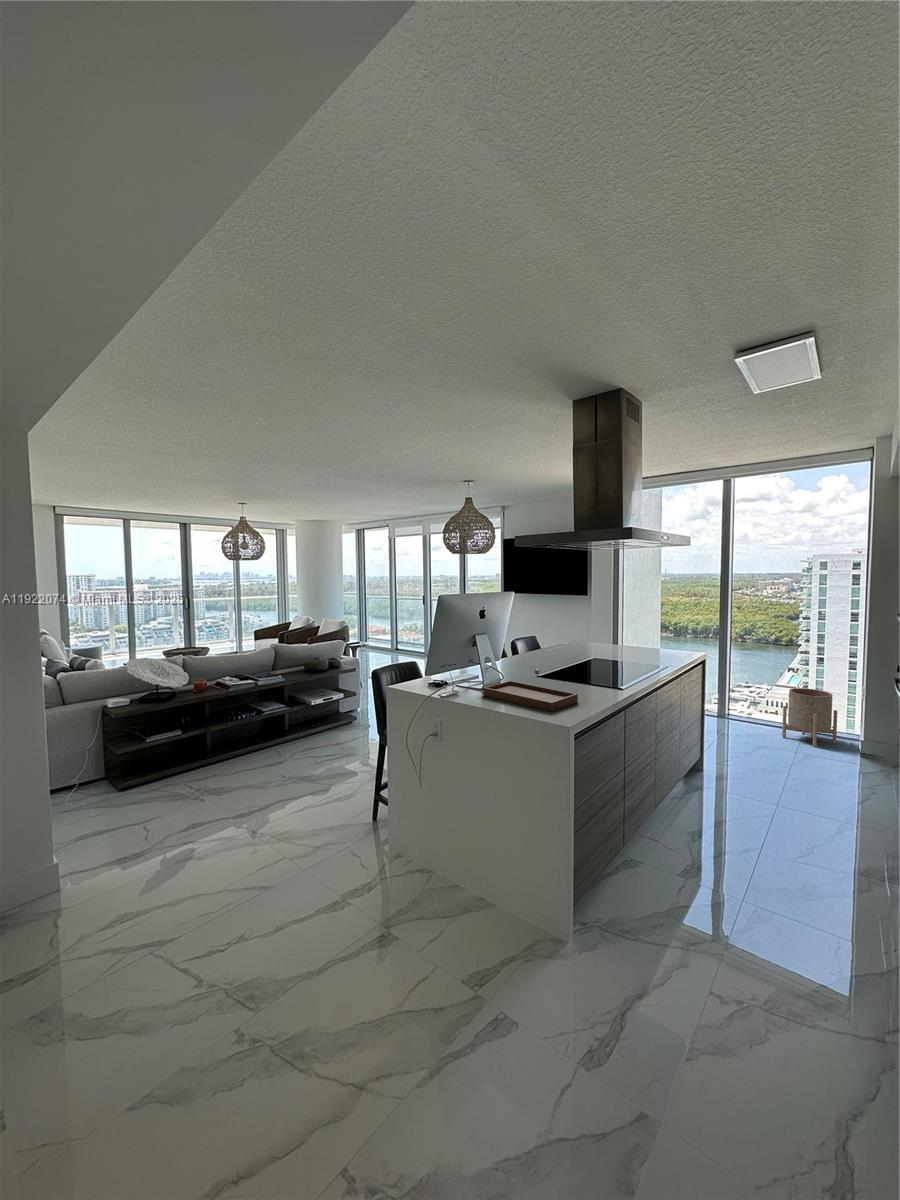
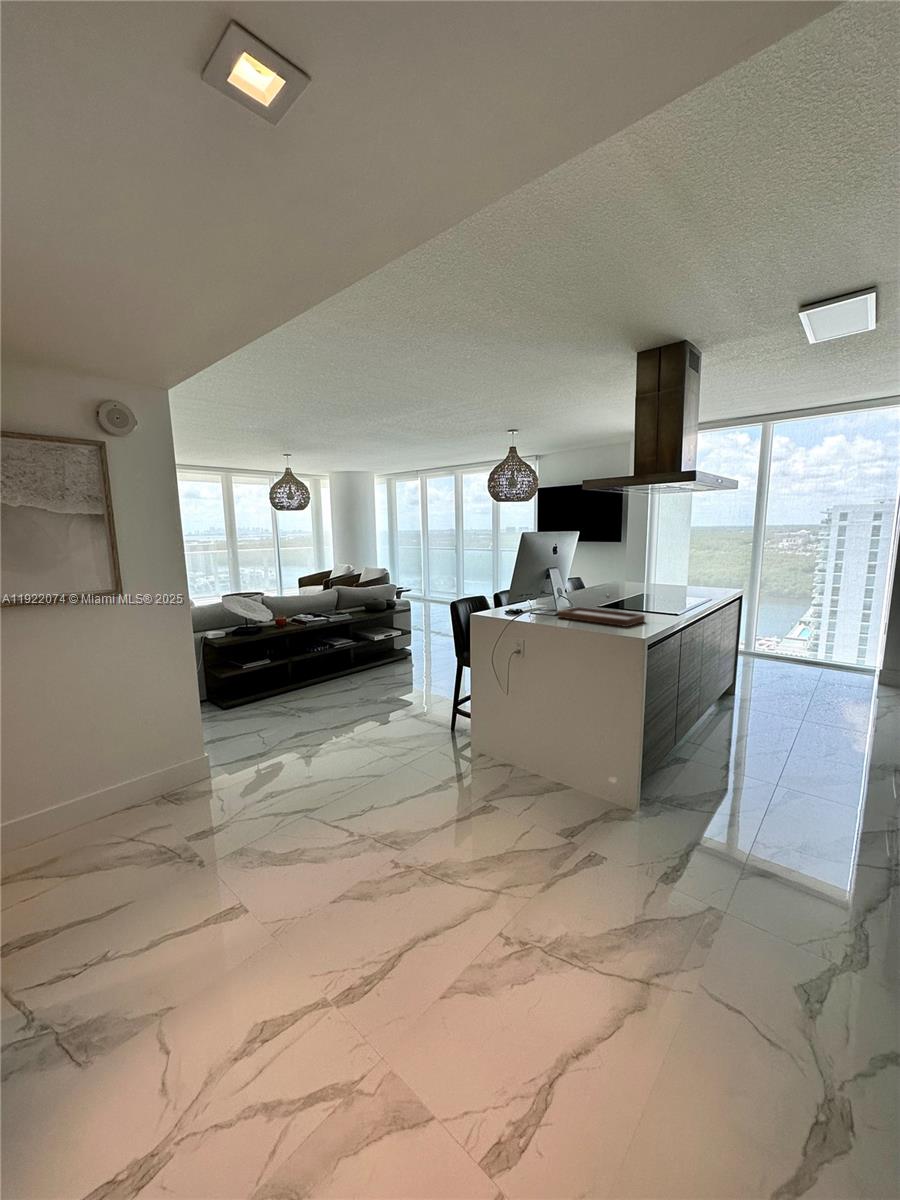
planter: present [782,688,837,747] -> none [794,632,846,683]

